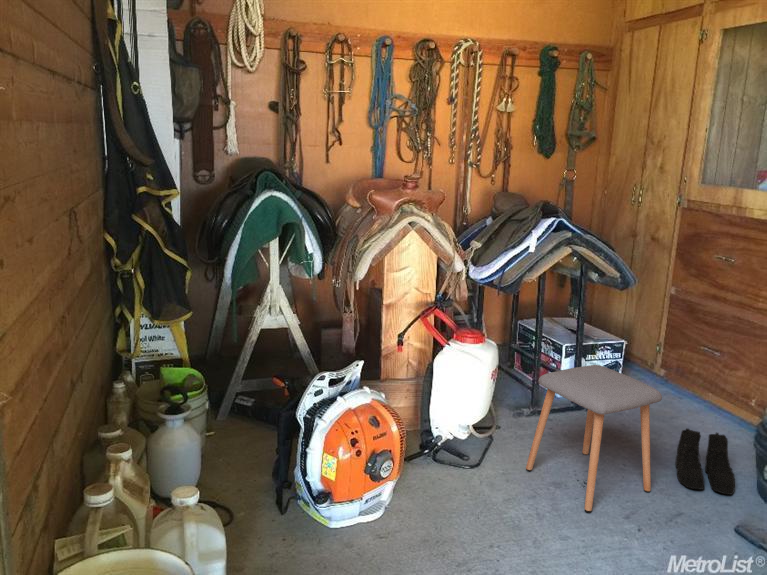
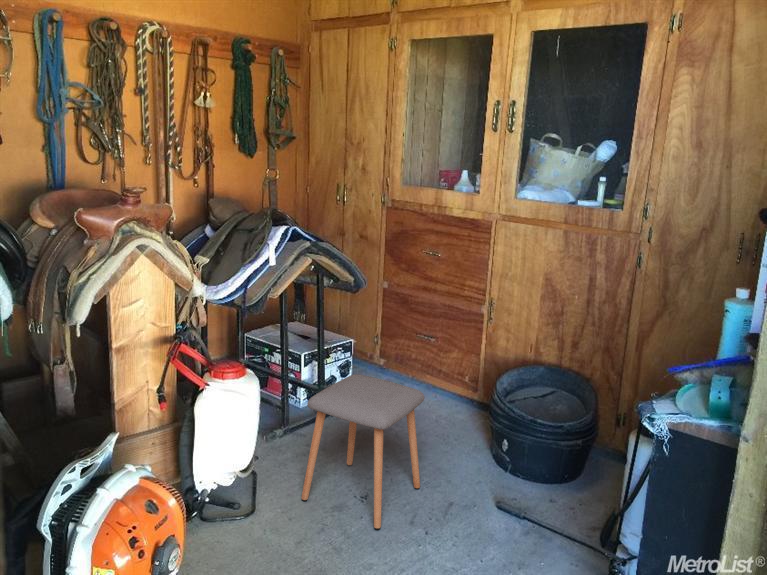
boots: present [676,429,735,494] -> none [428,415,482,474]

